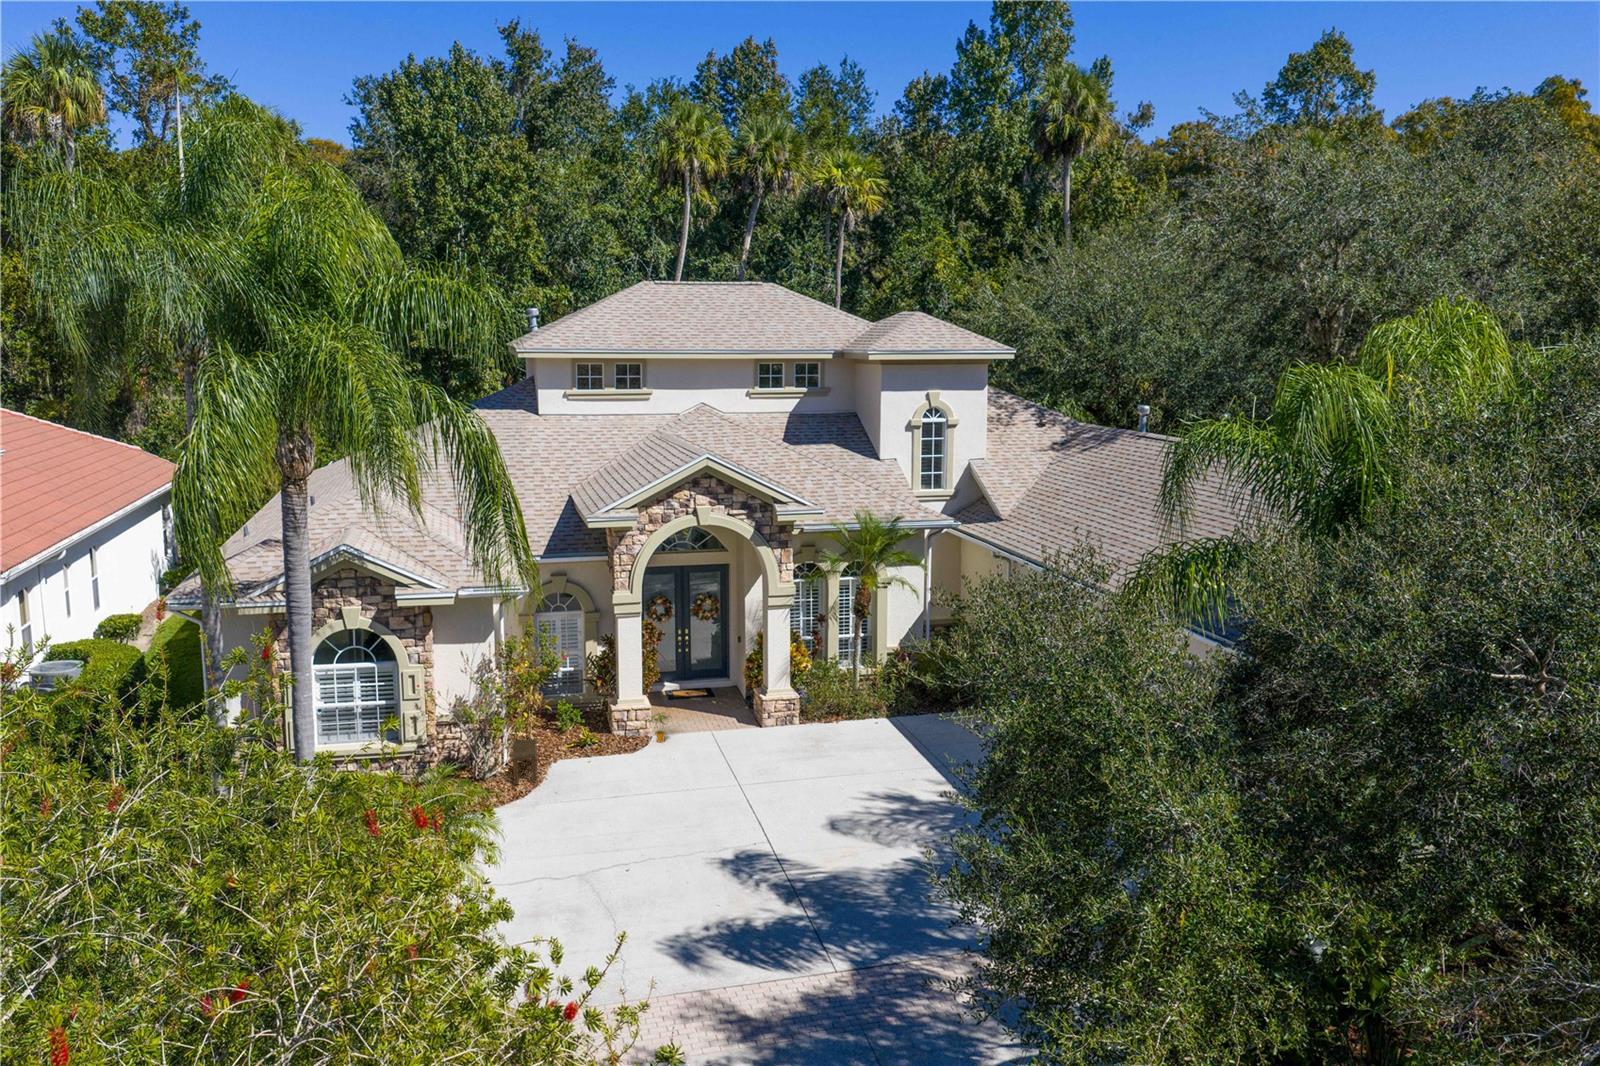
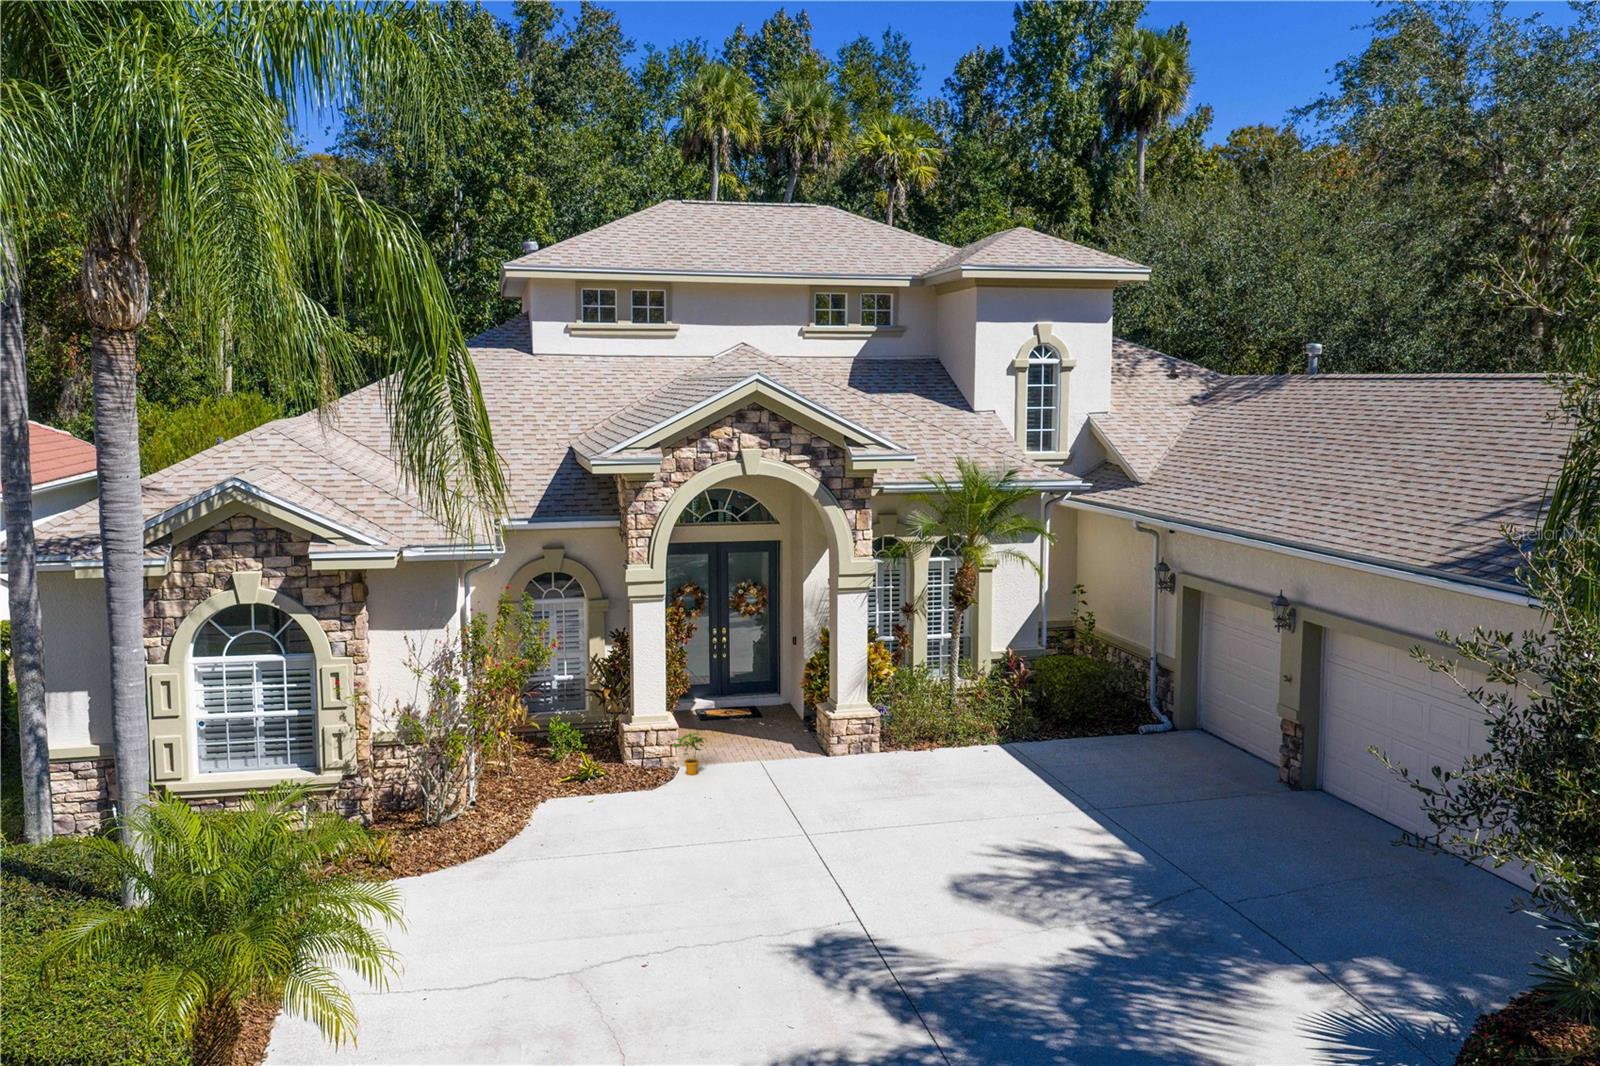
bench: present [512,739,537,785] -> none [480,768,519,833]

